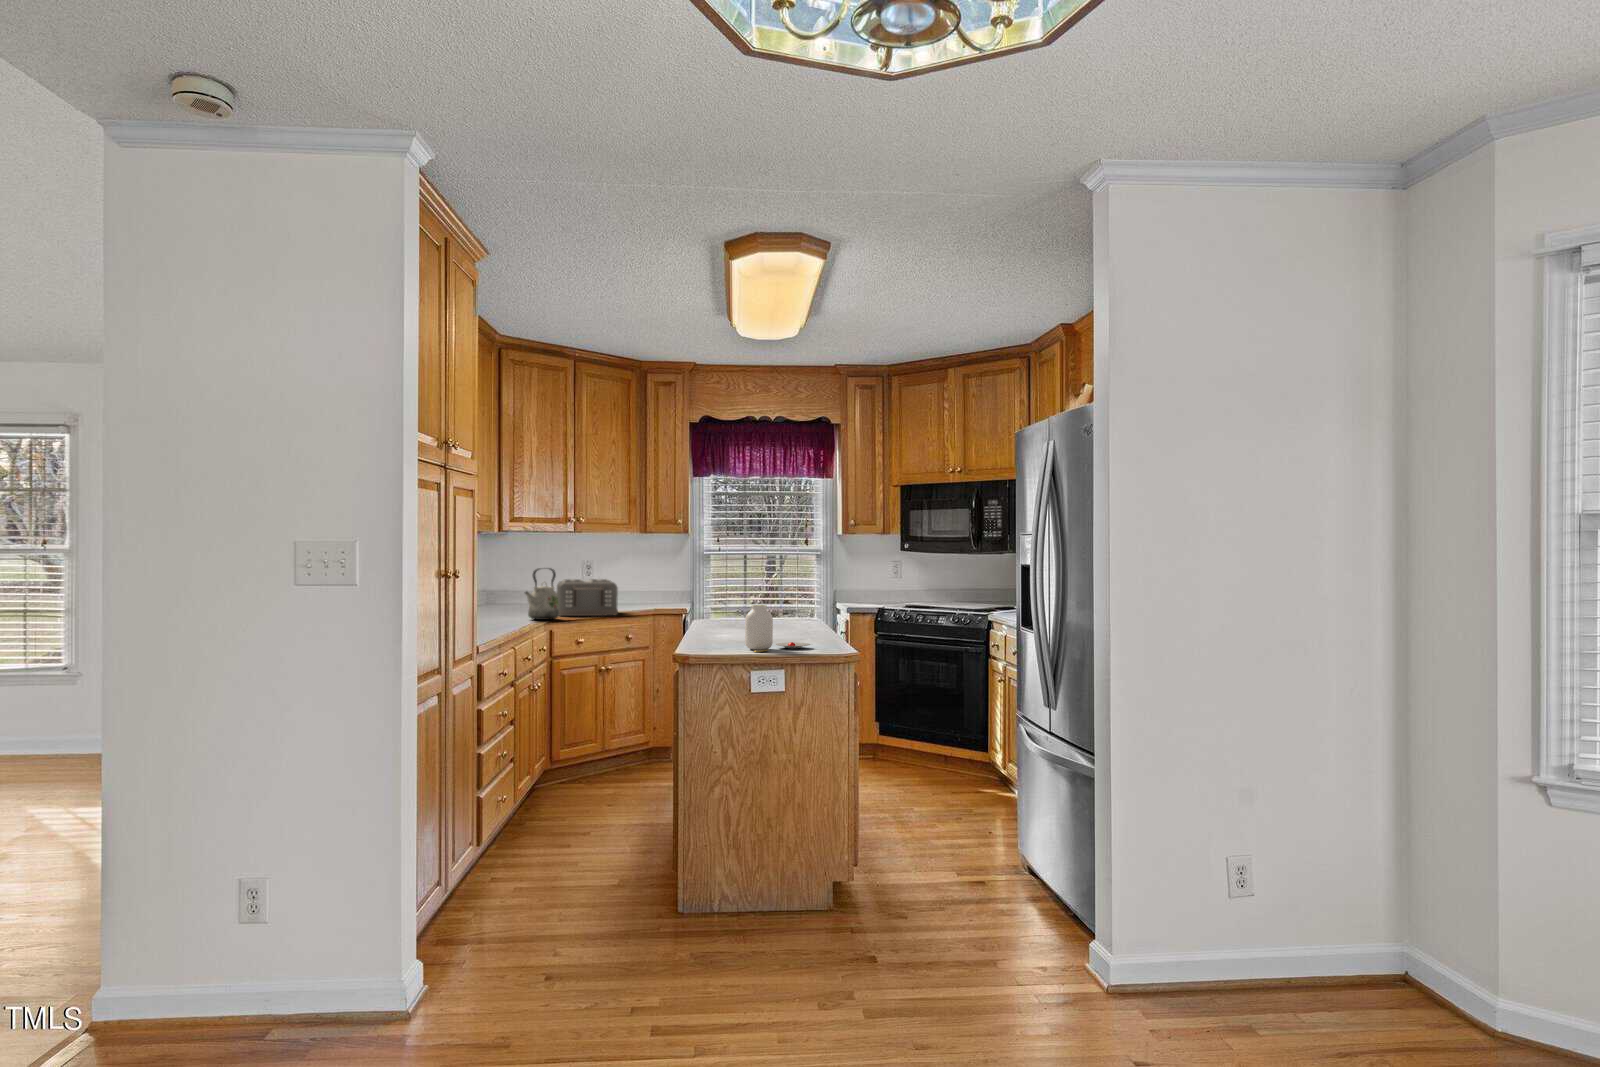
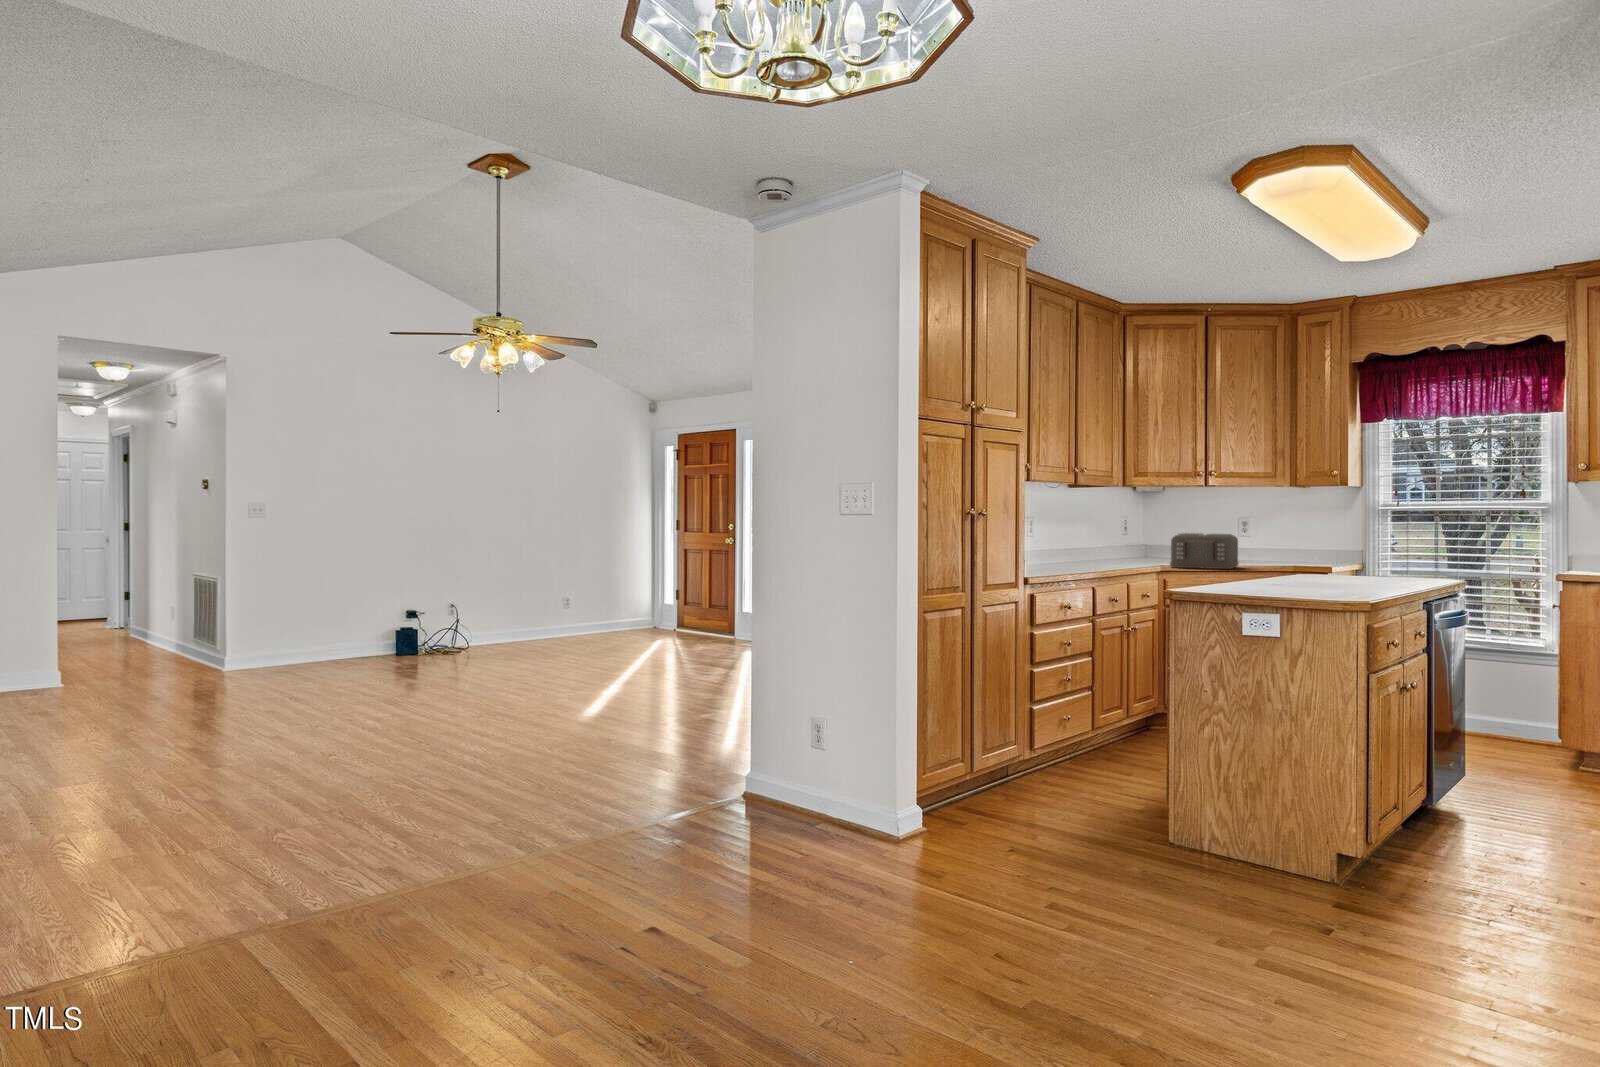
kettle: present [525,568,560,620] -> none [1124,520,1162,569]
jar: present [745,605,810,652] -> none [1248,548,1332,595]

